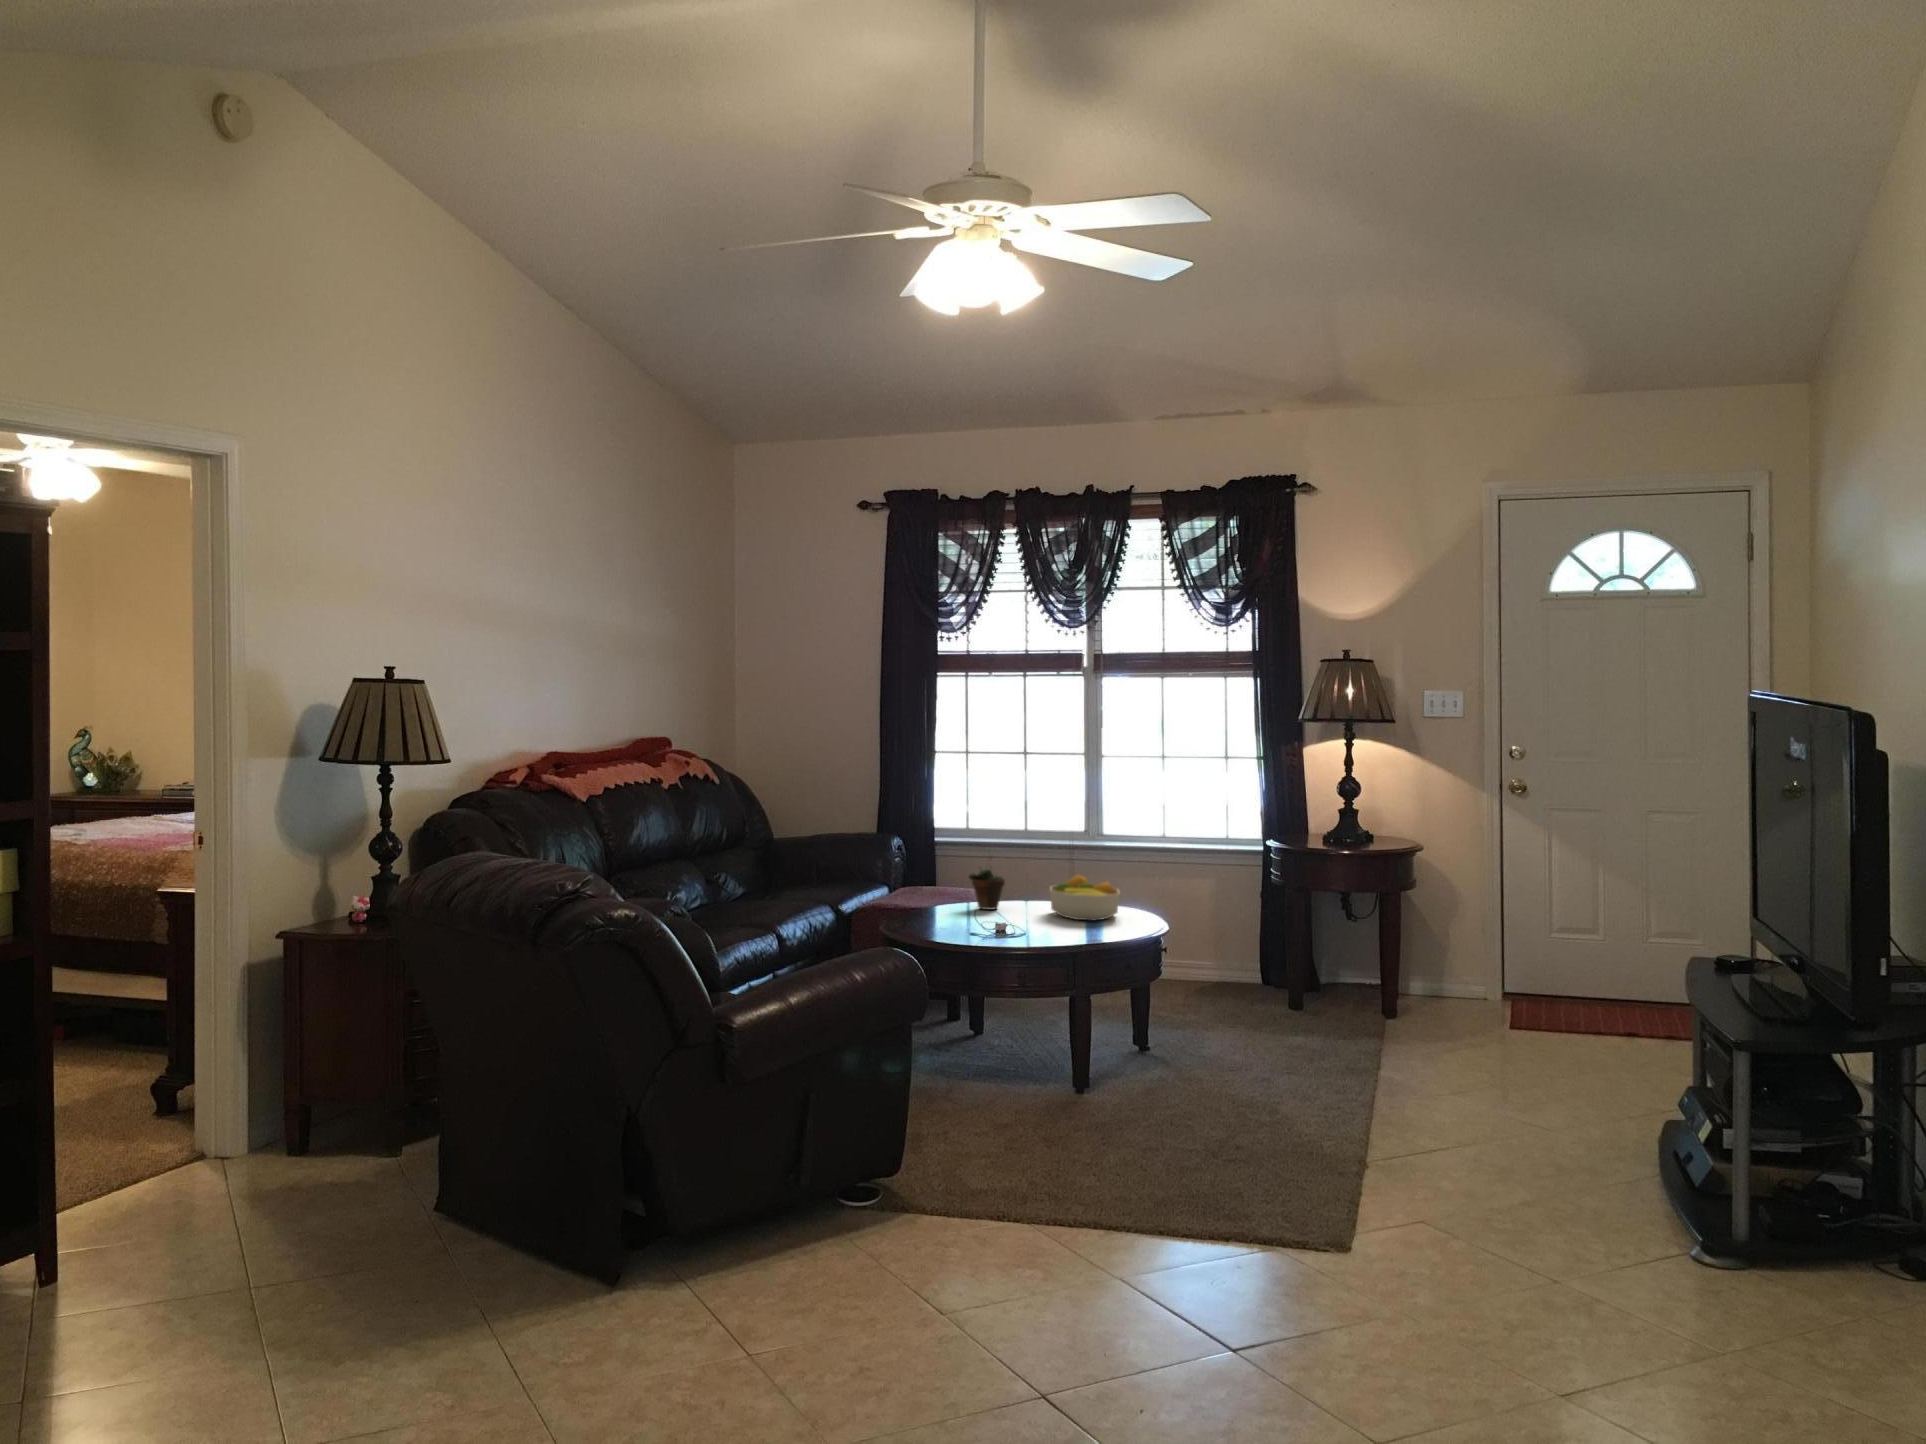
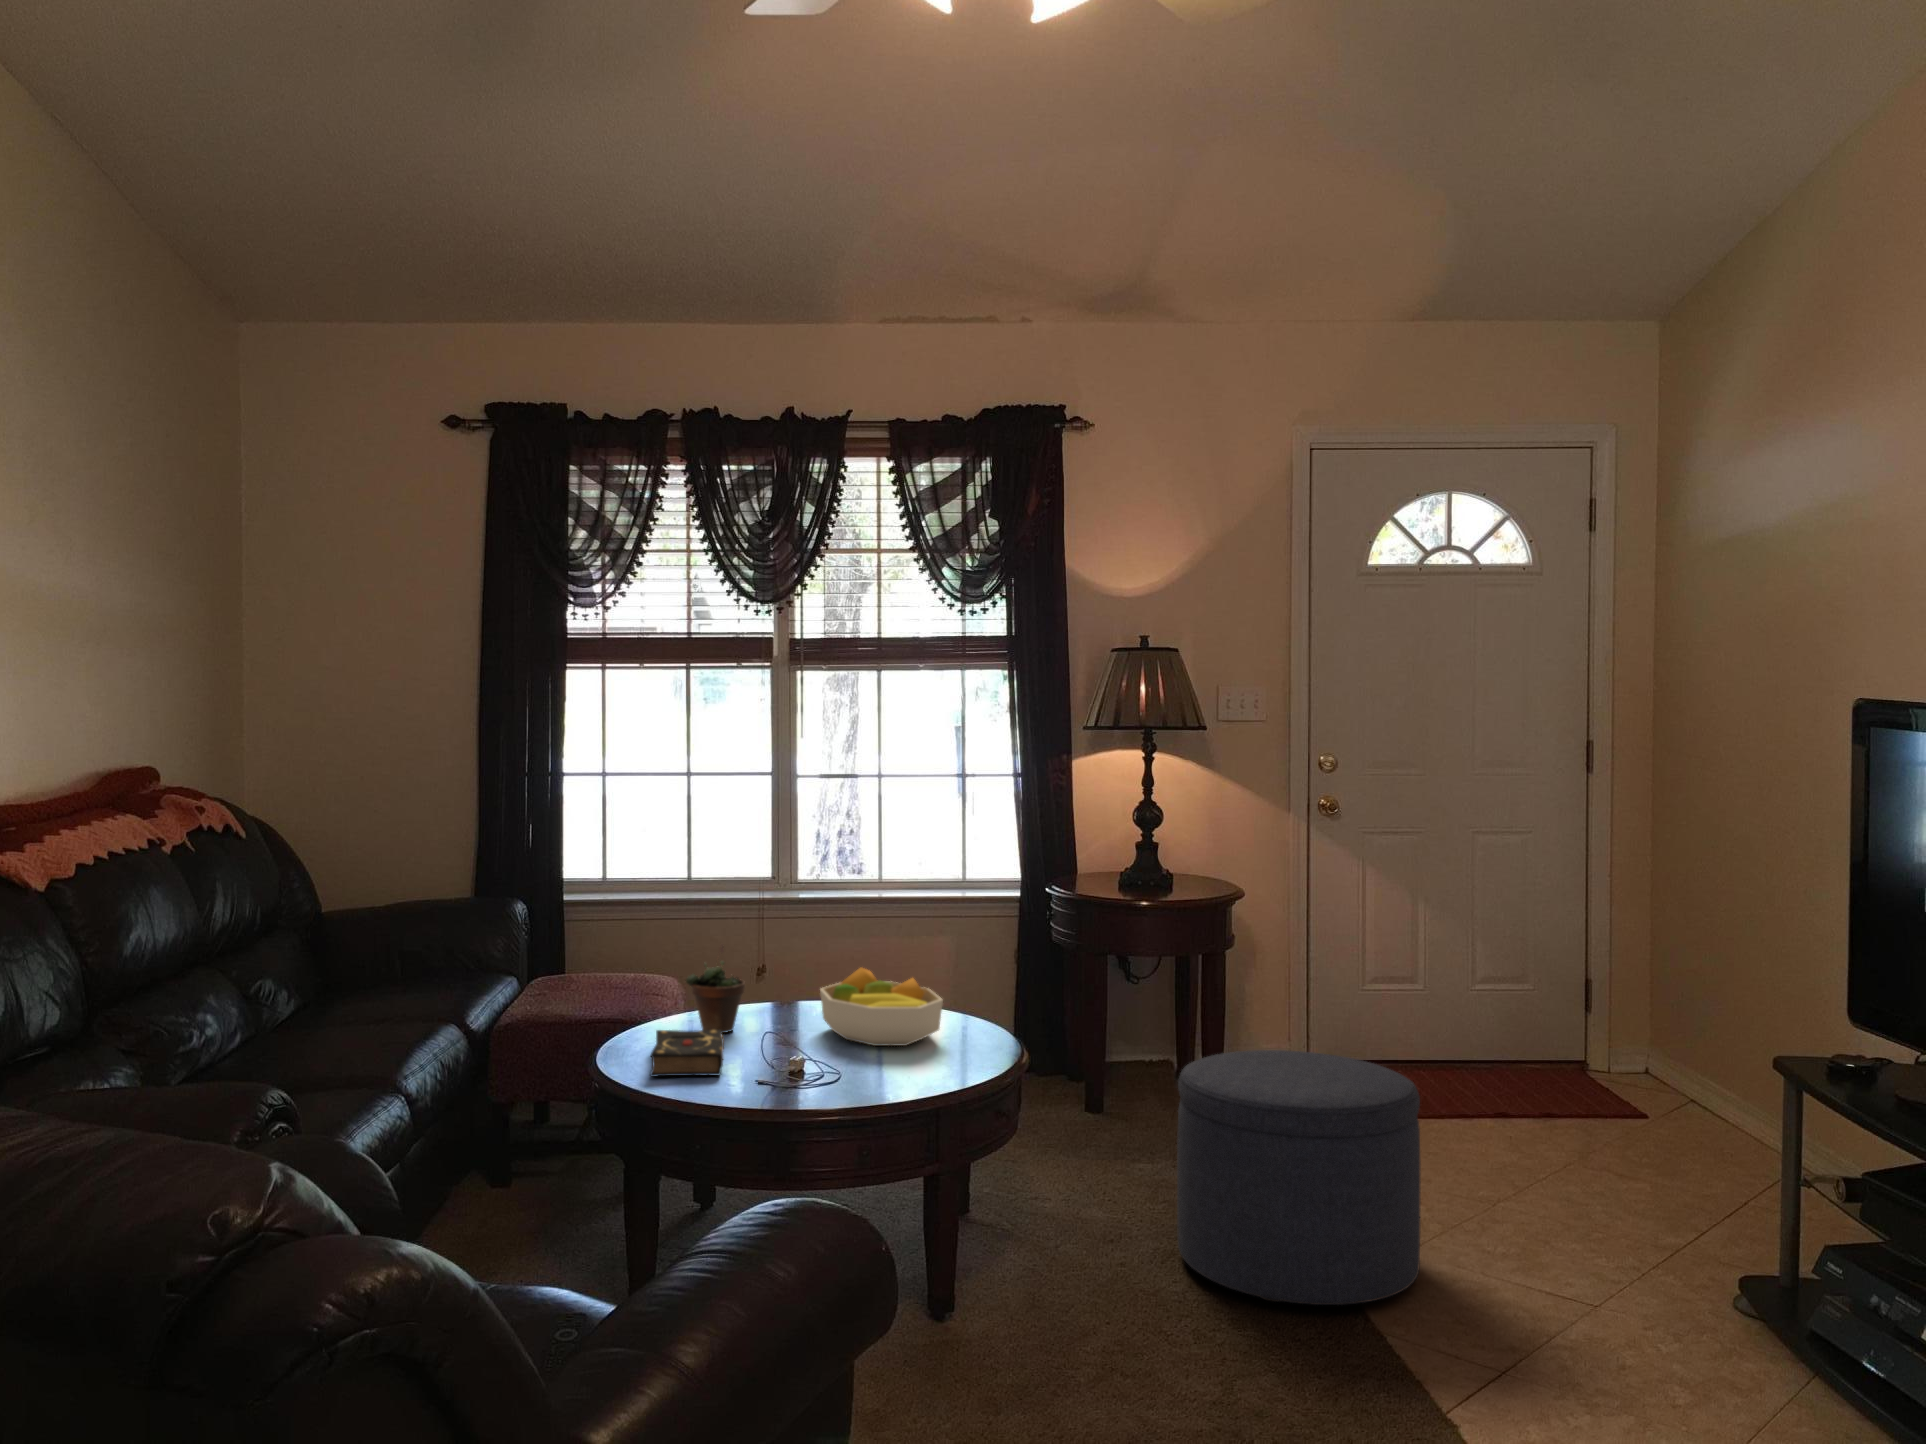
book: none [931,902,984,925] -> present [650,1030,724,1077]
ottoman: none [1269,944,1430,1094] -> present [1177,1050,1421,1305]

